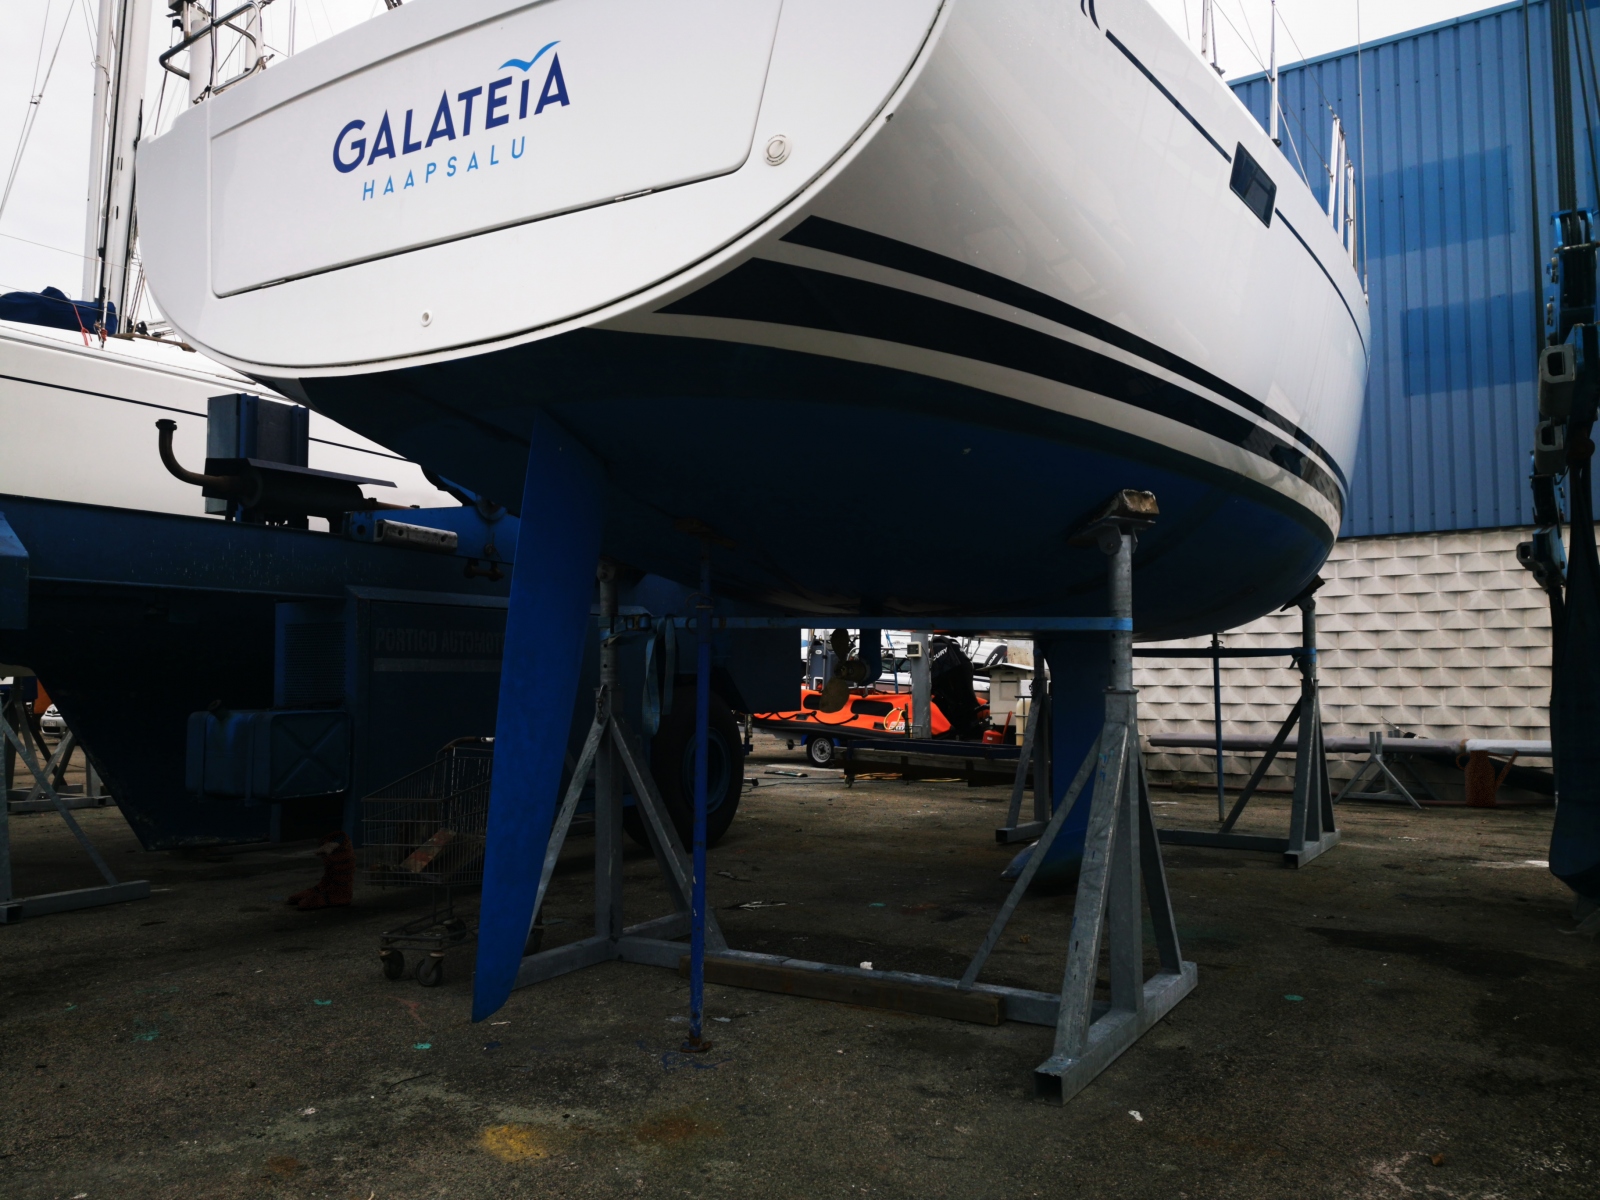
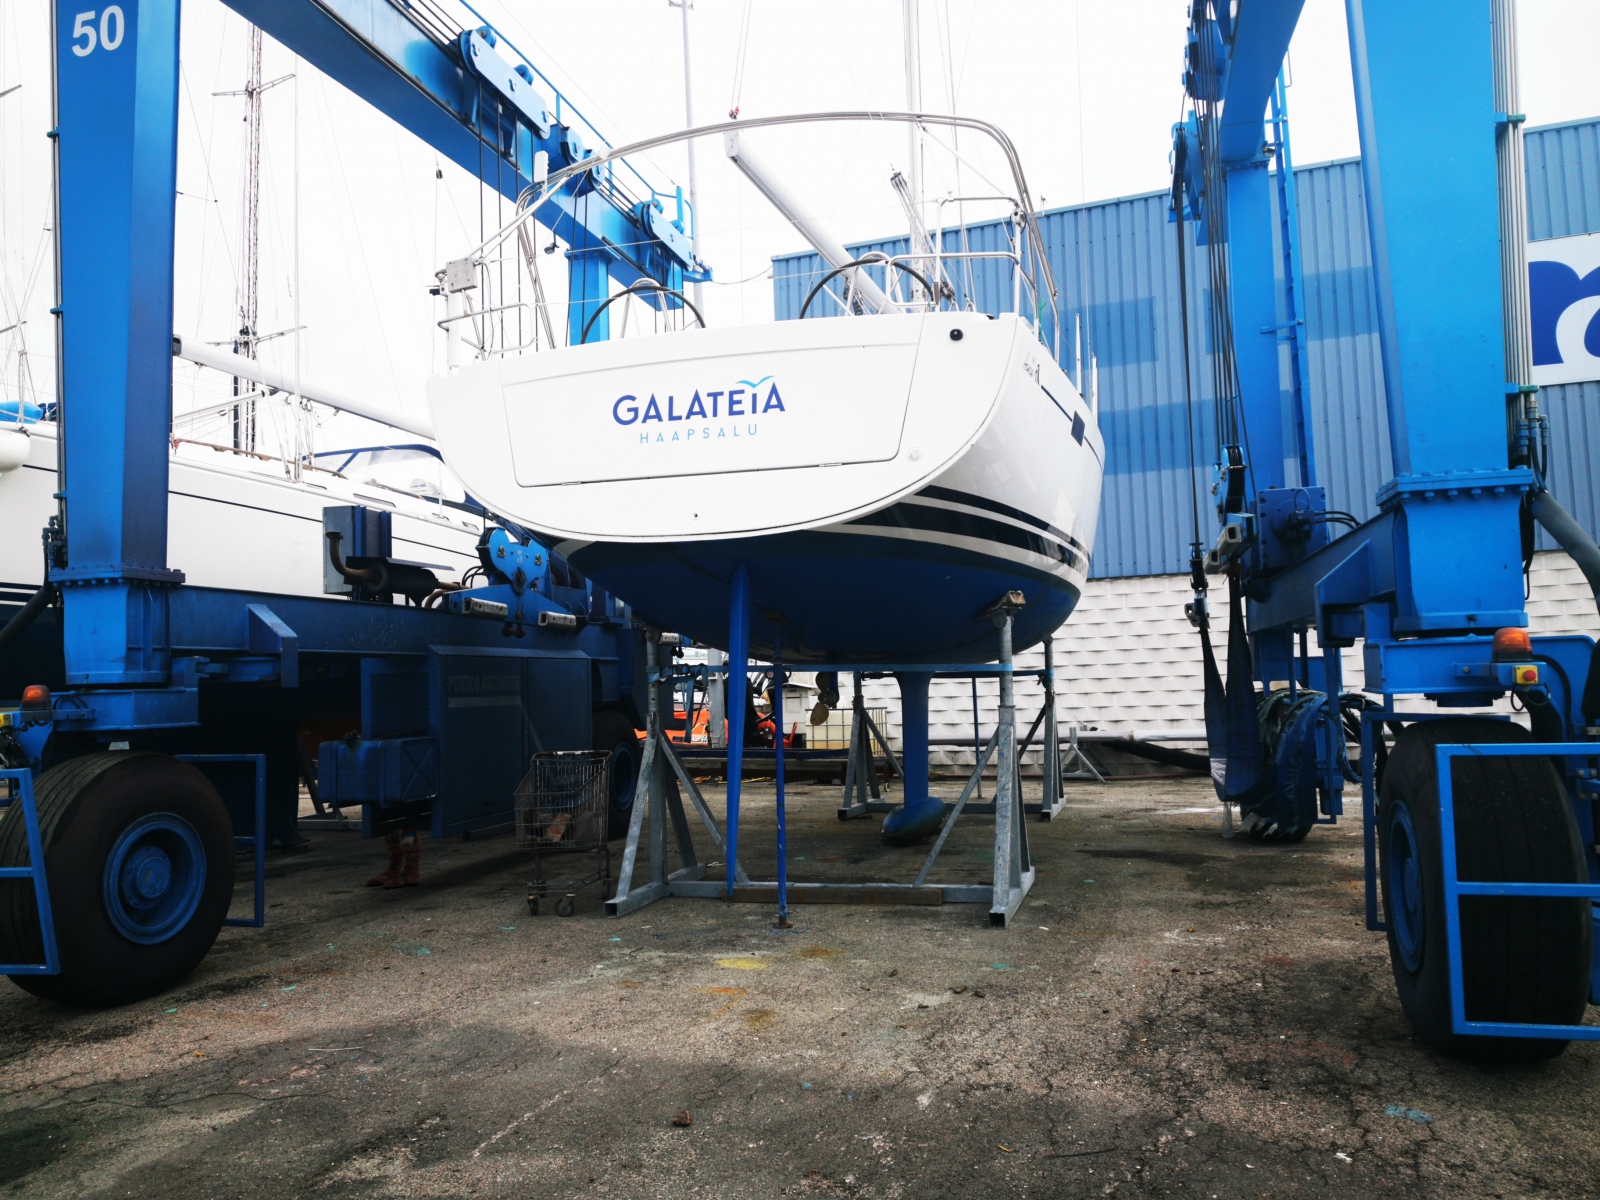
watering can: present [1456,750,1519,807] -> none [1126,737,1168,779]

